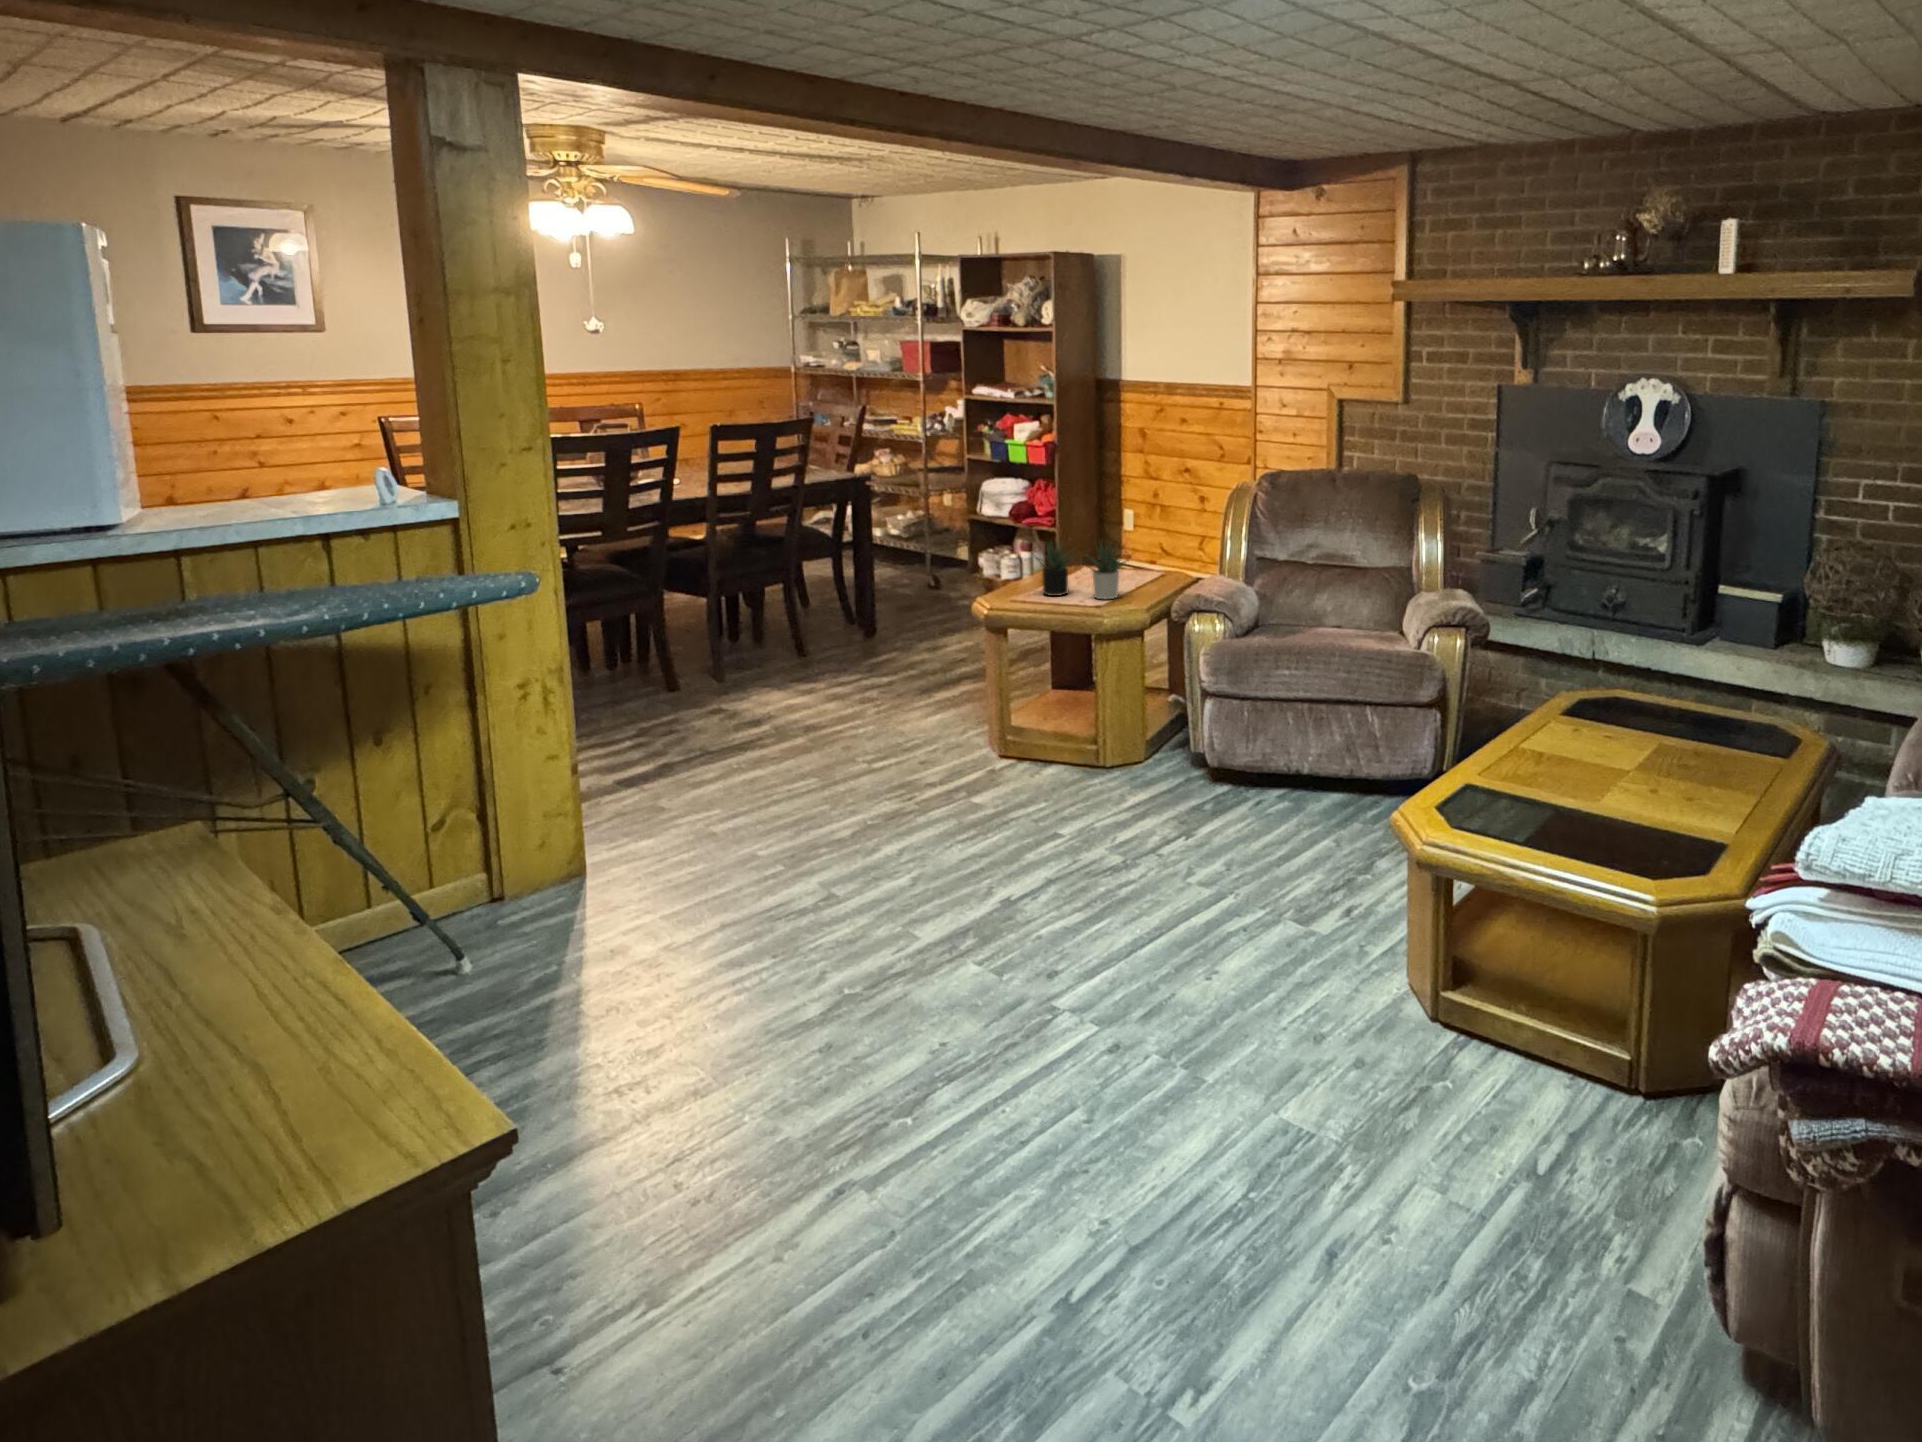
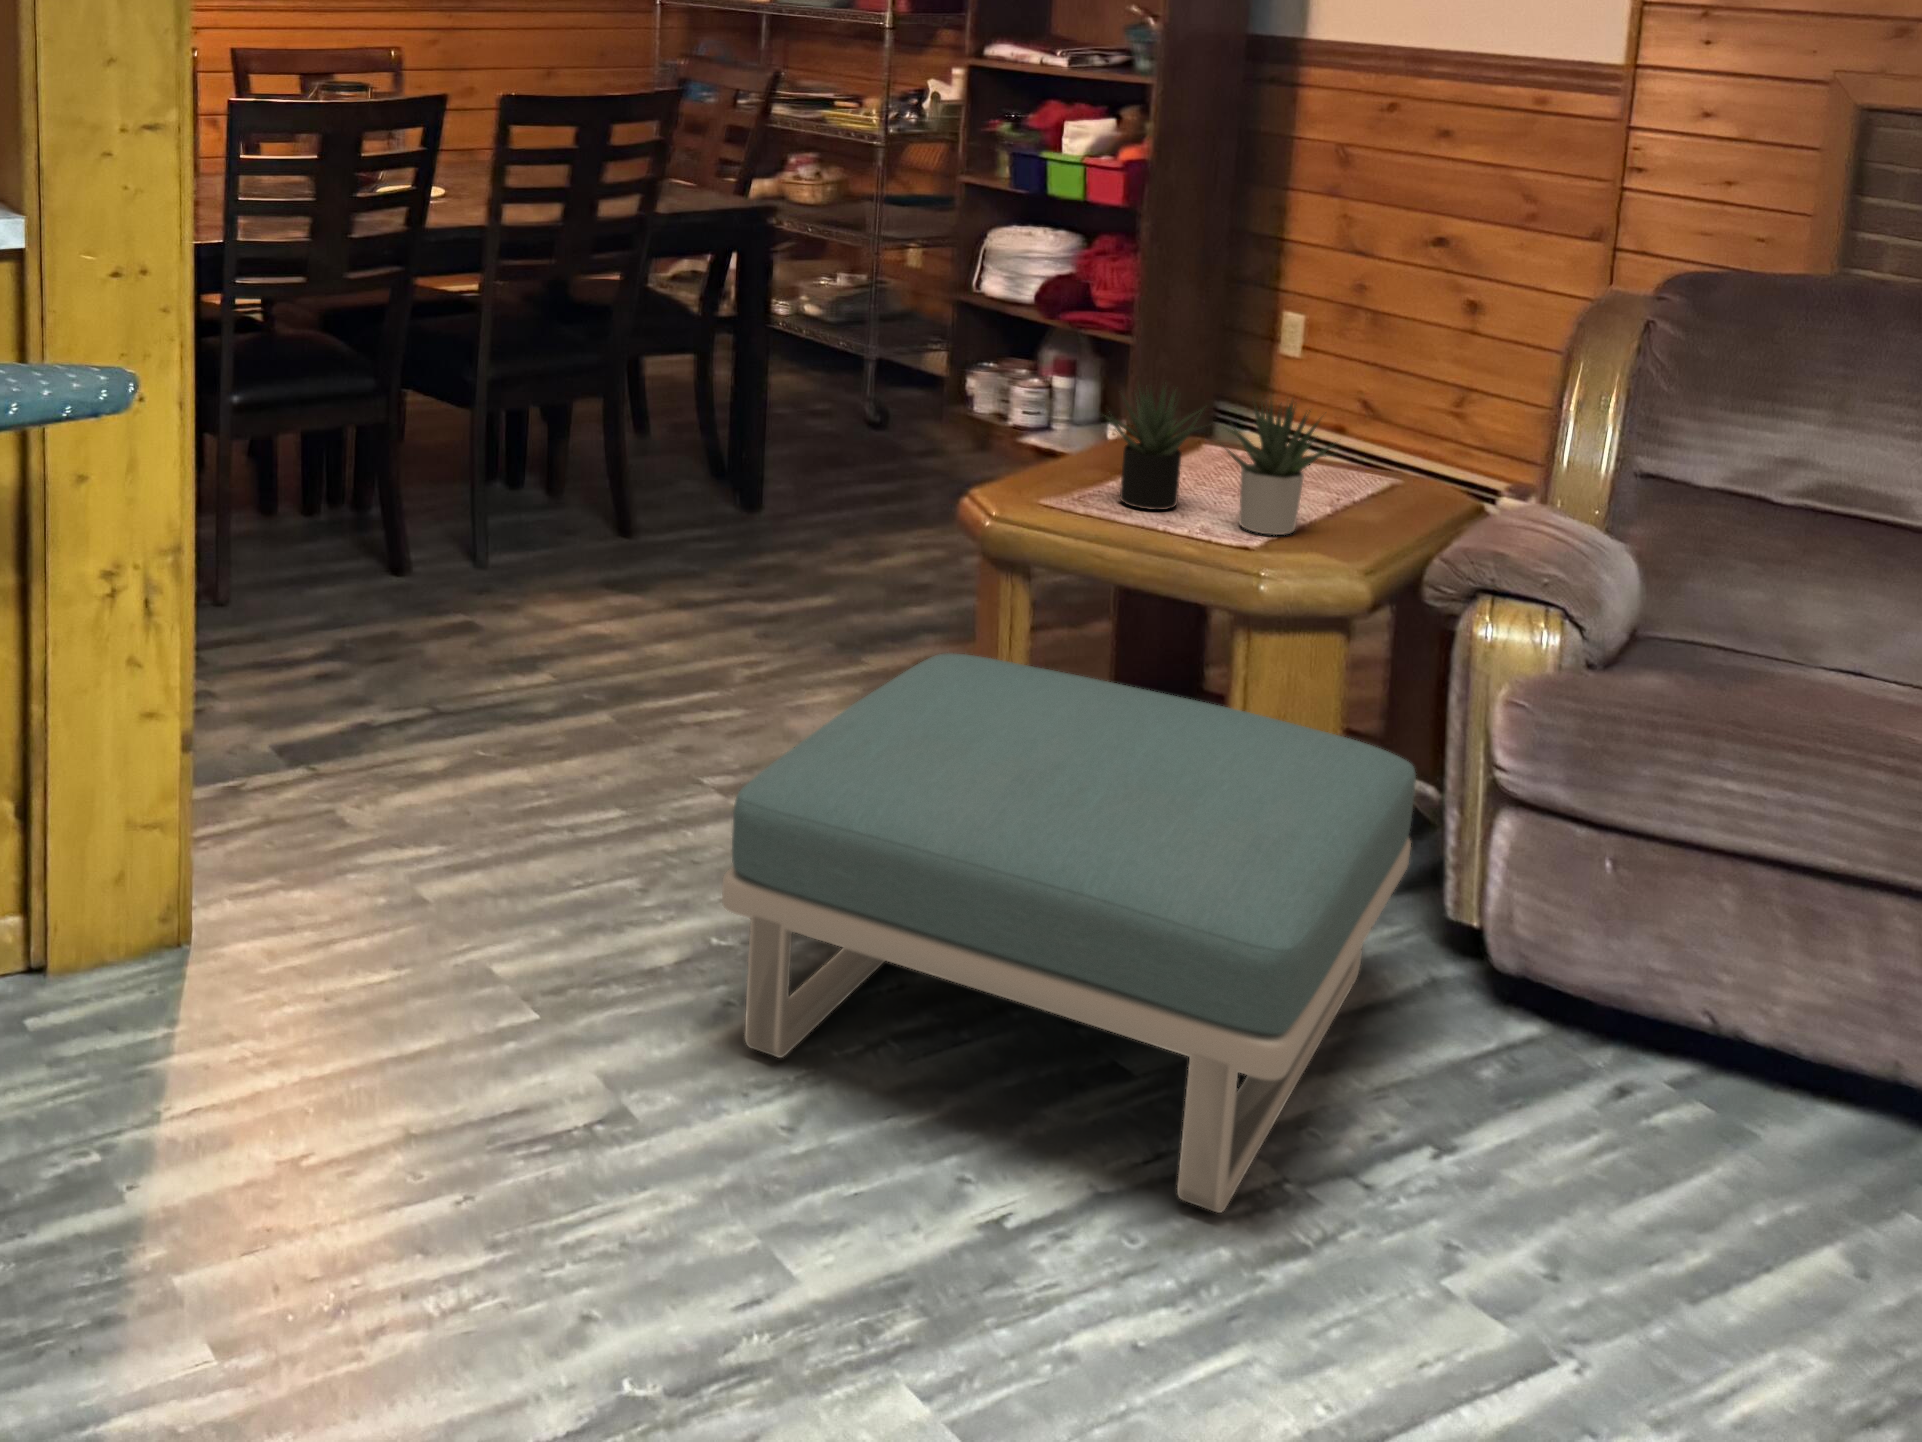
footstool: none [870,672,1172,875] -> present [722,653,1416,1213]

